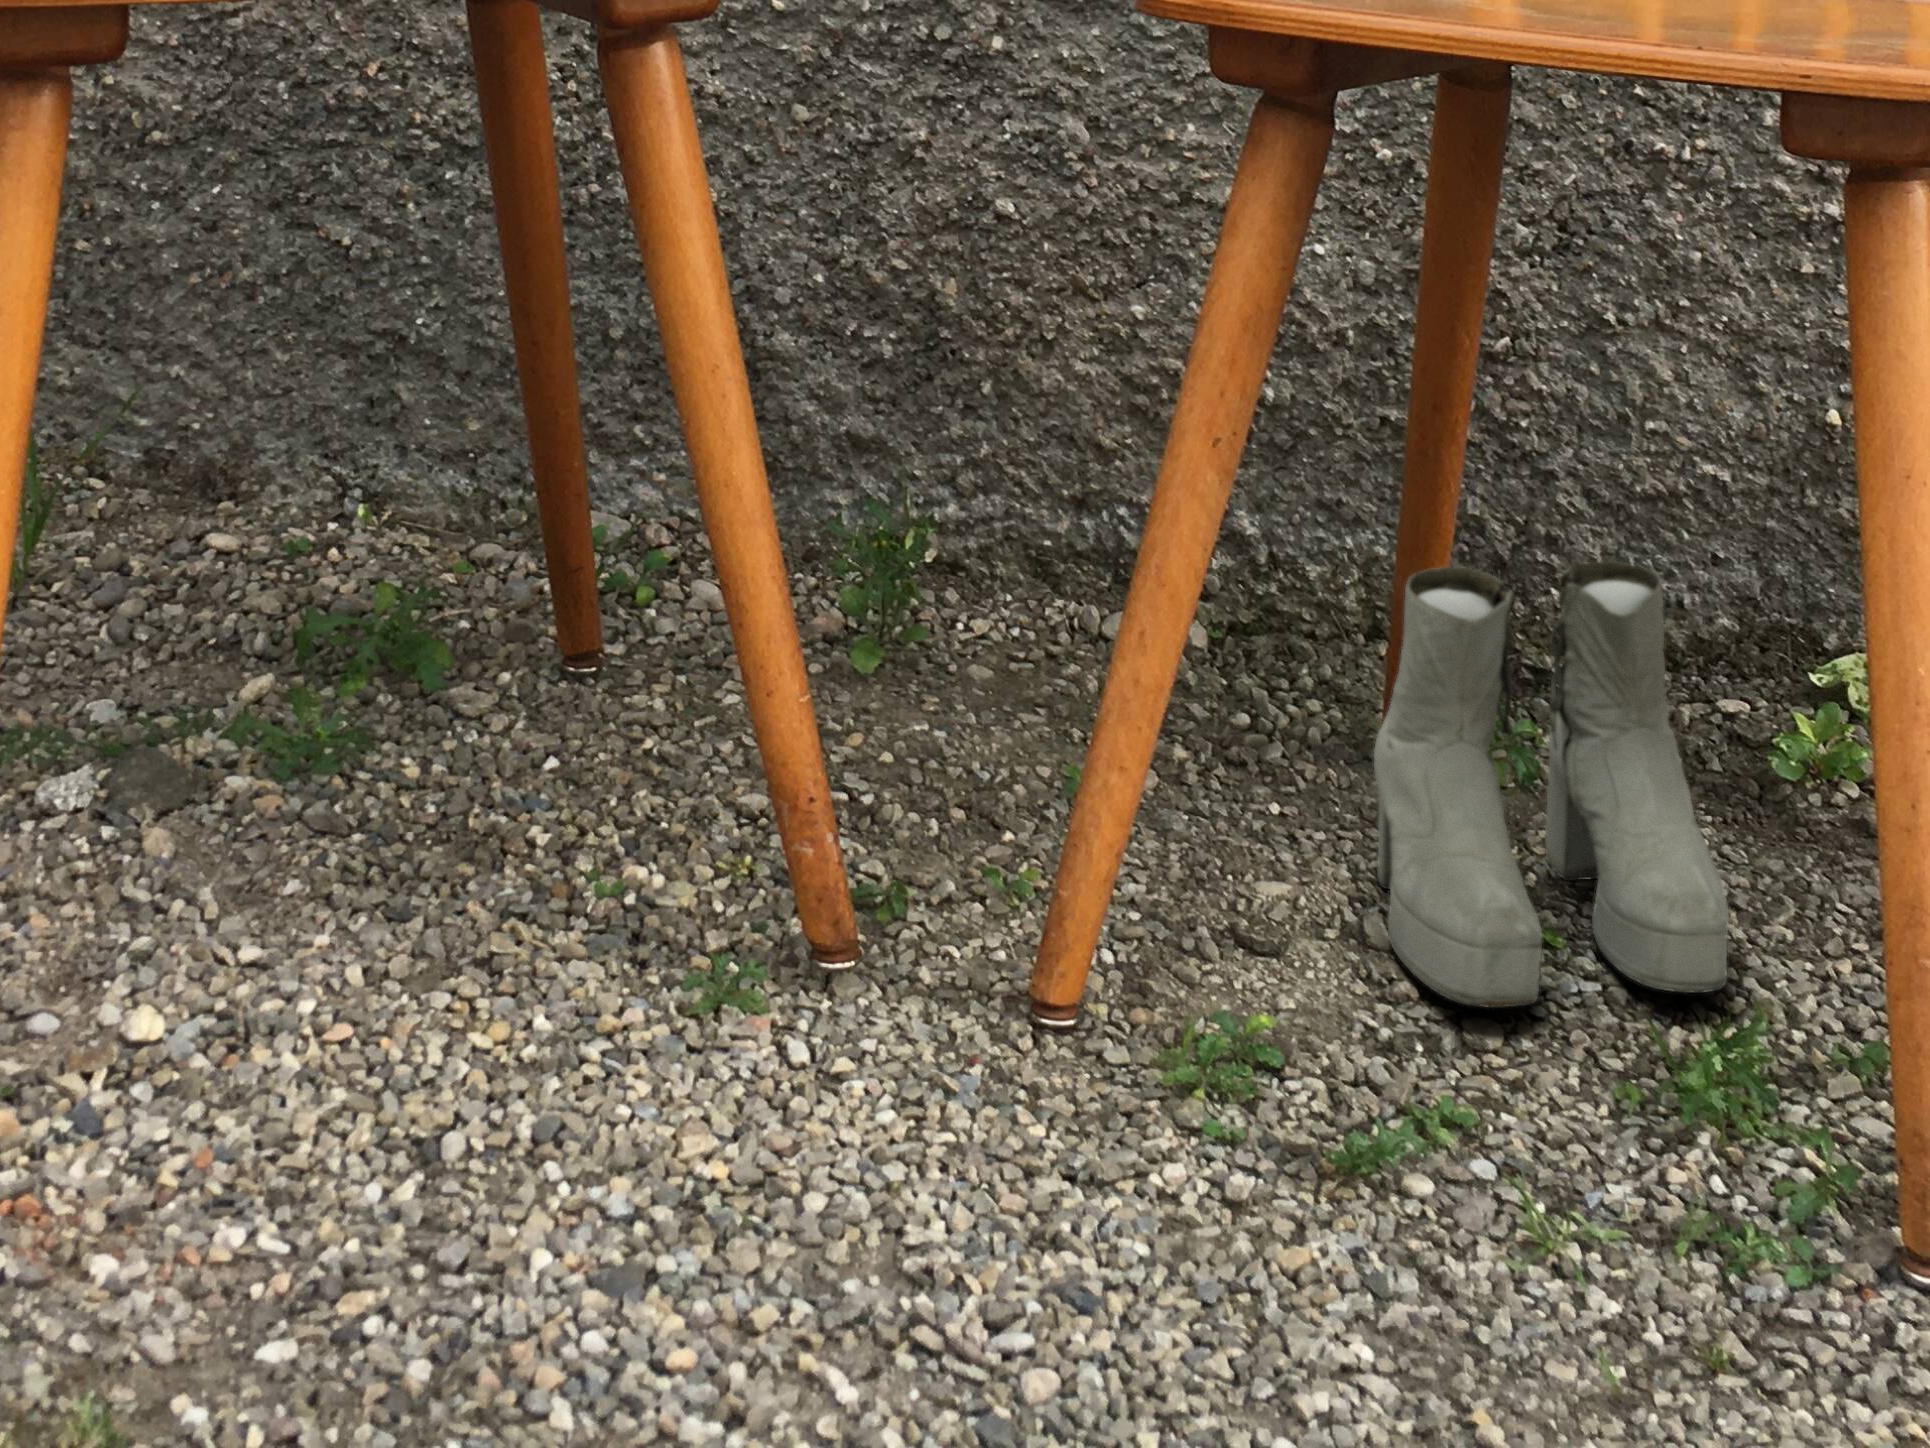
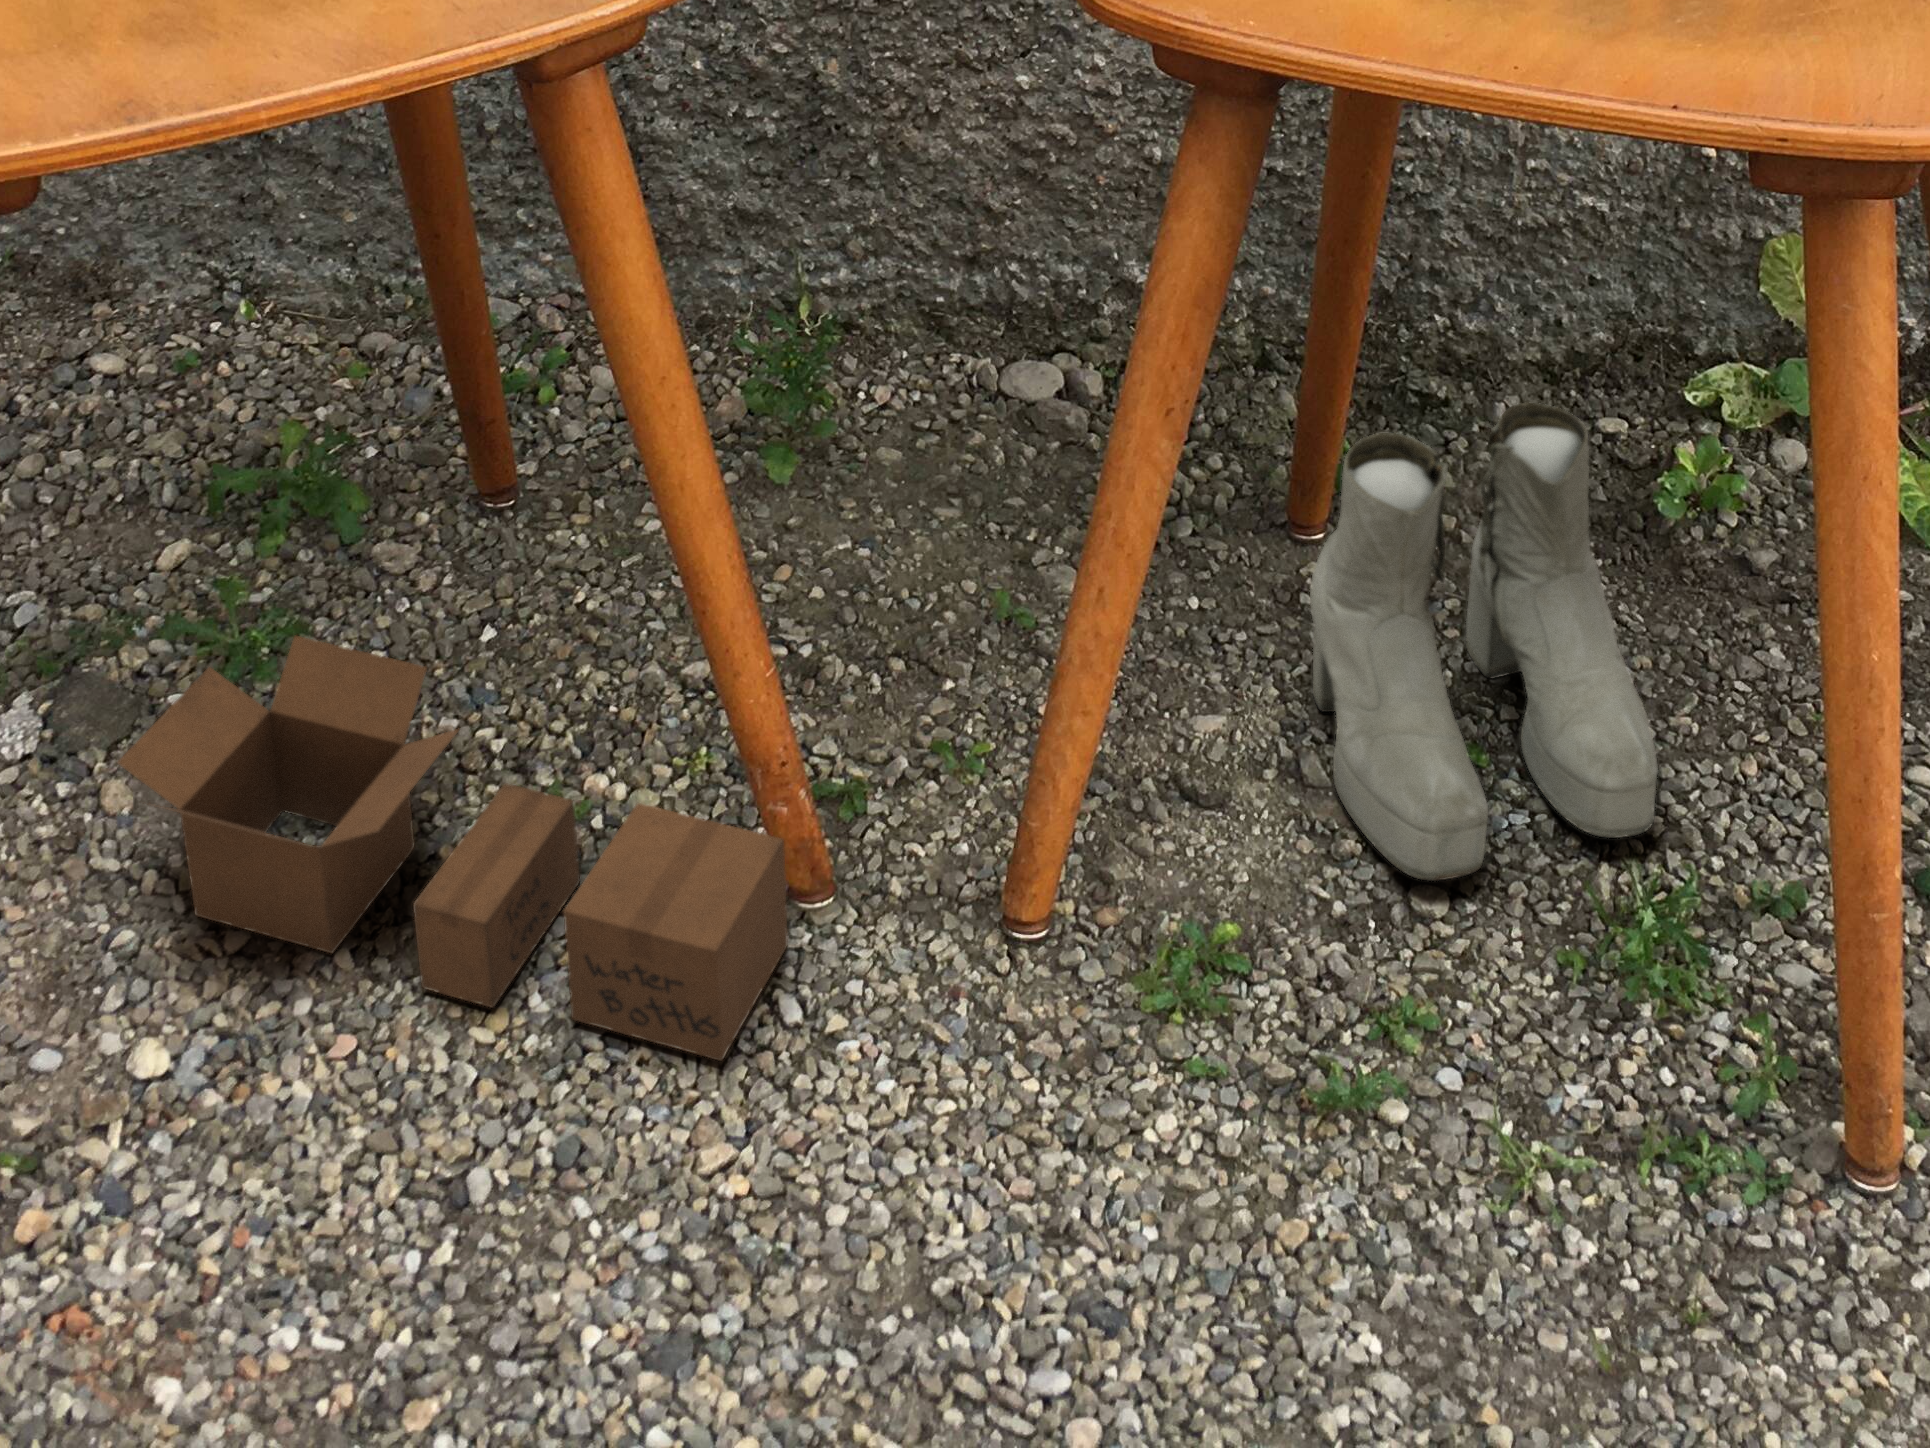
cardboard box: none [158,685,804,1081] -> present [117,636,788,1061]

